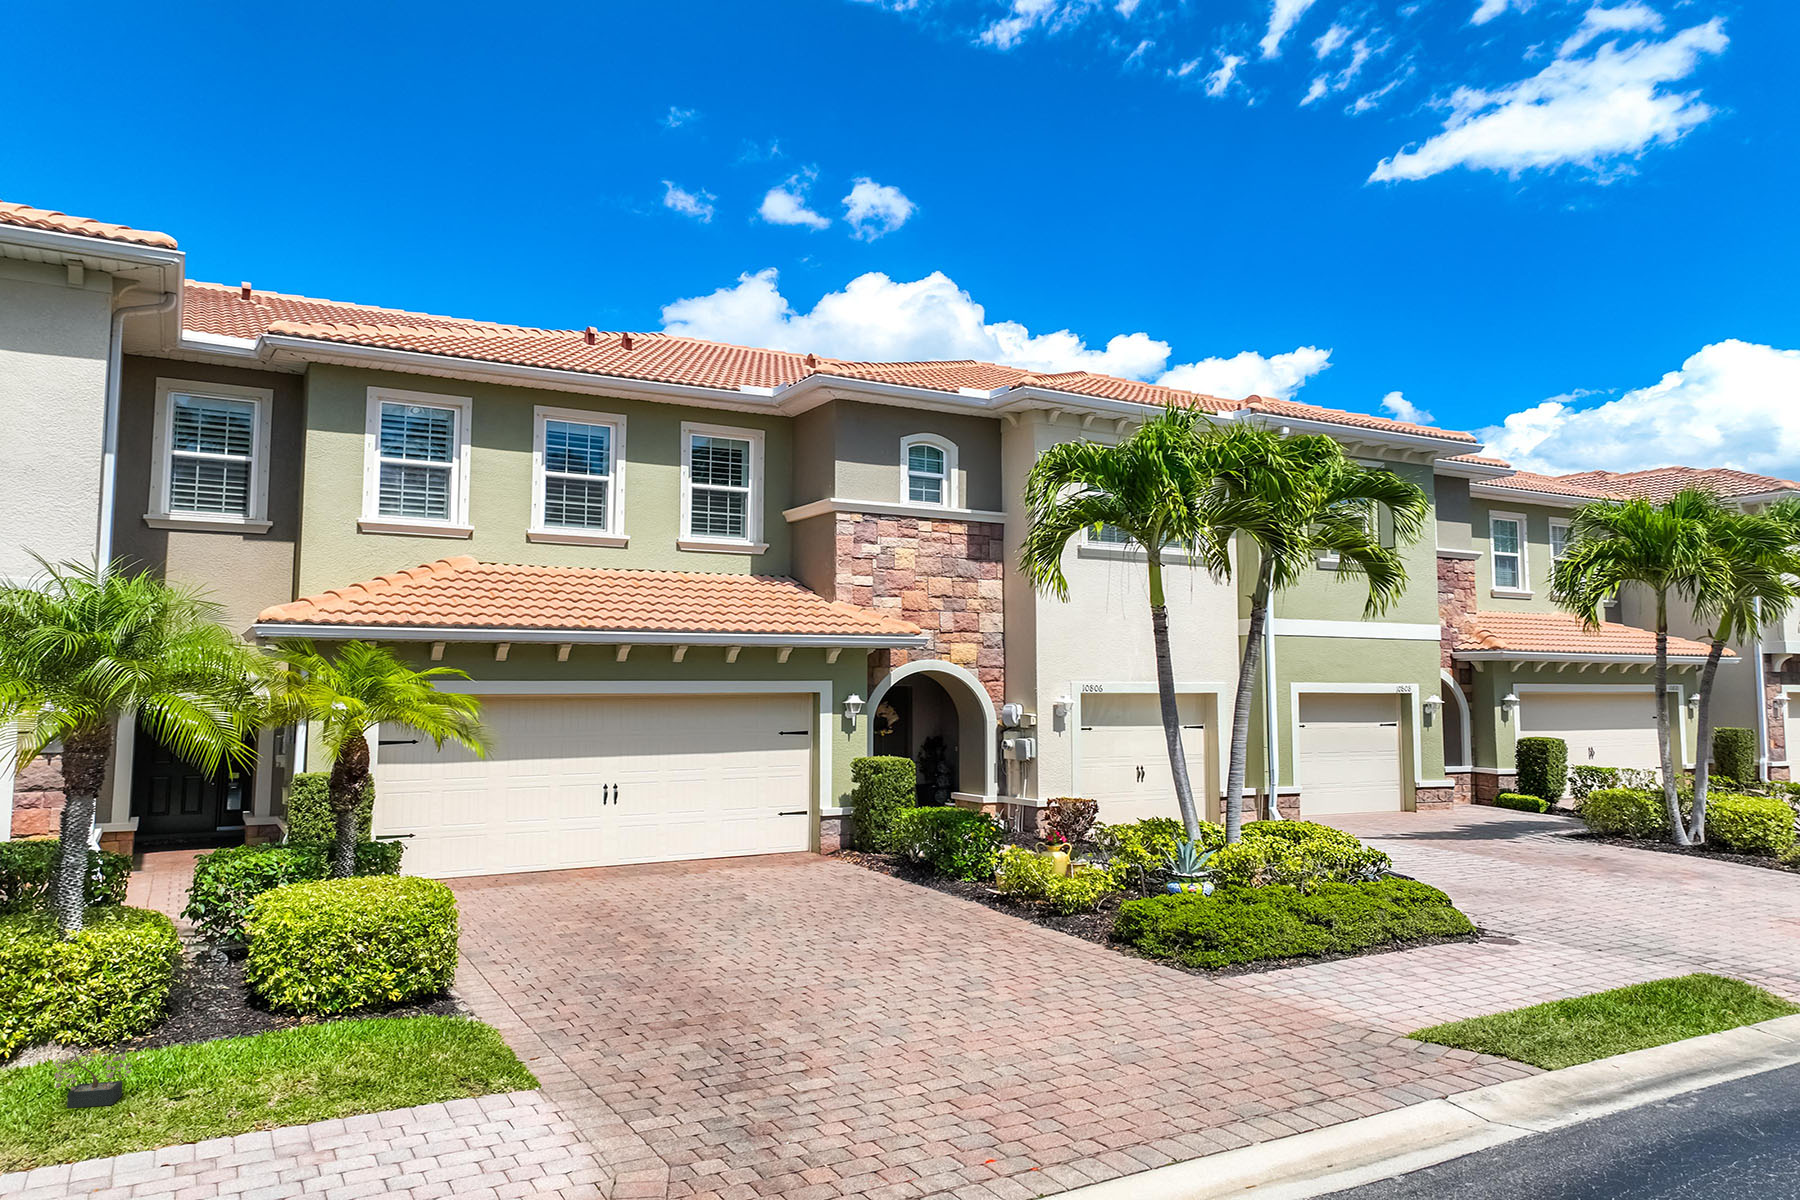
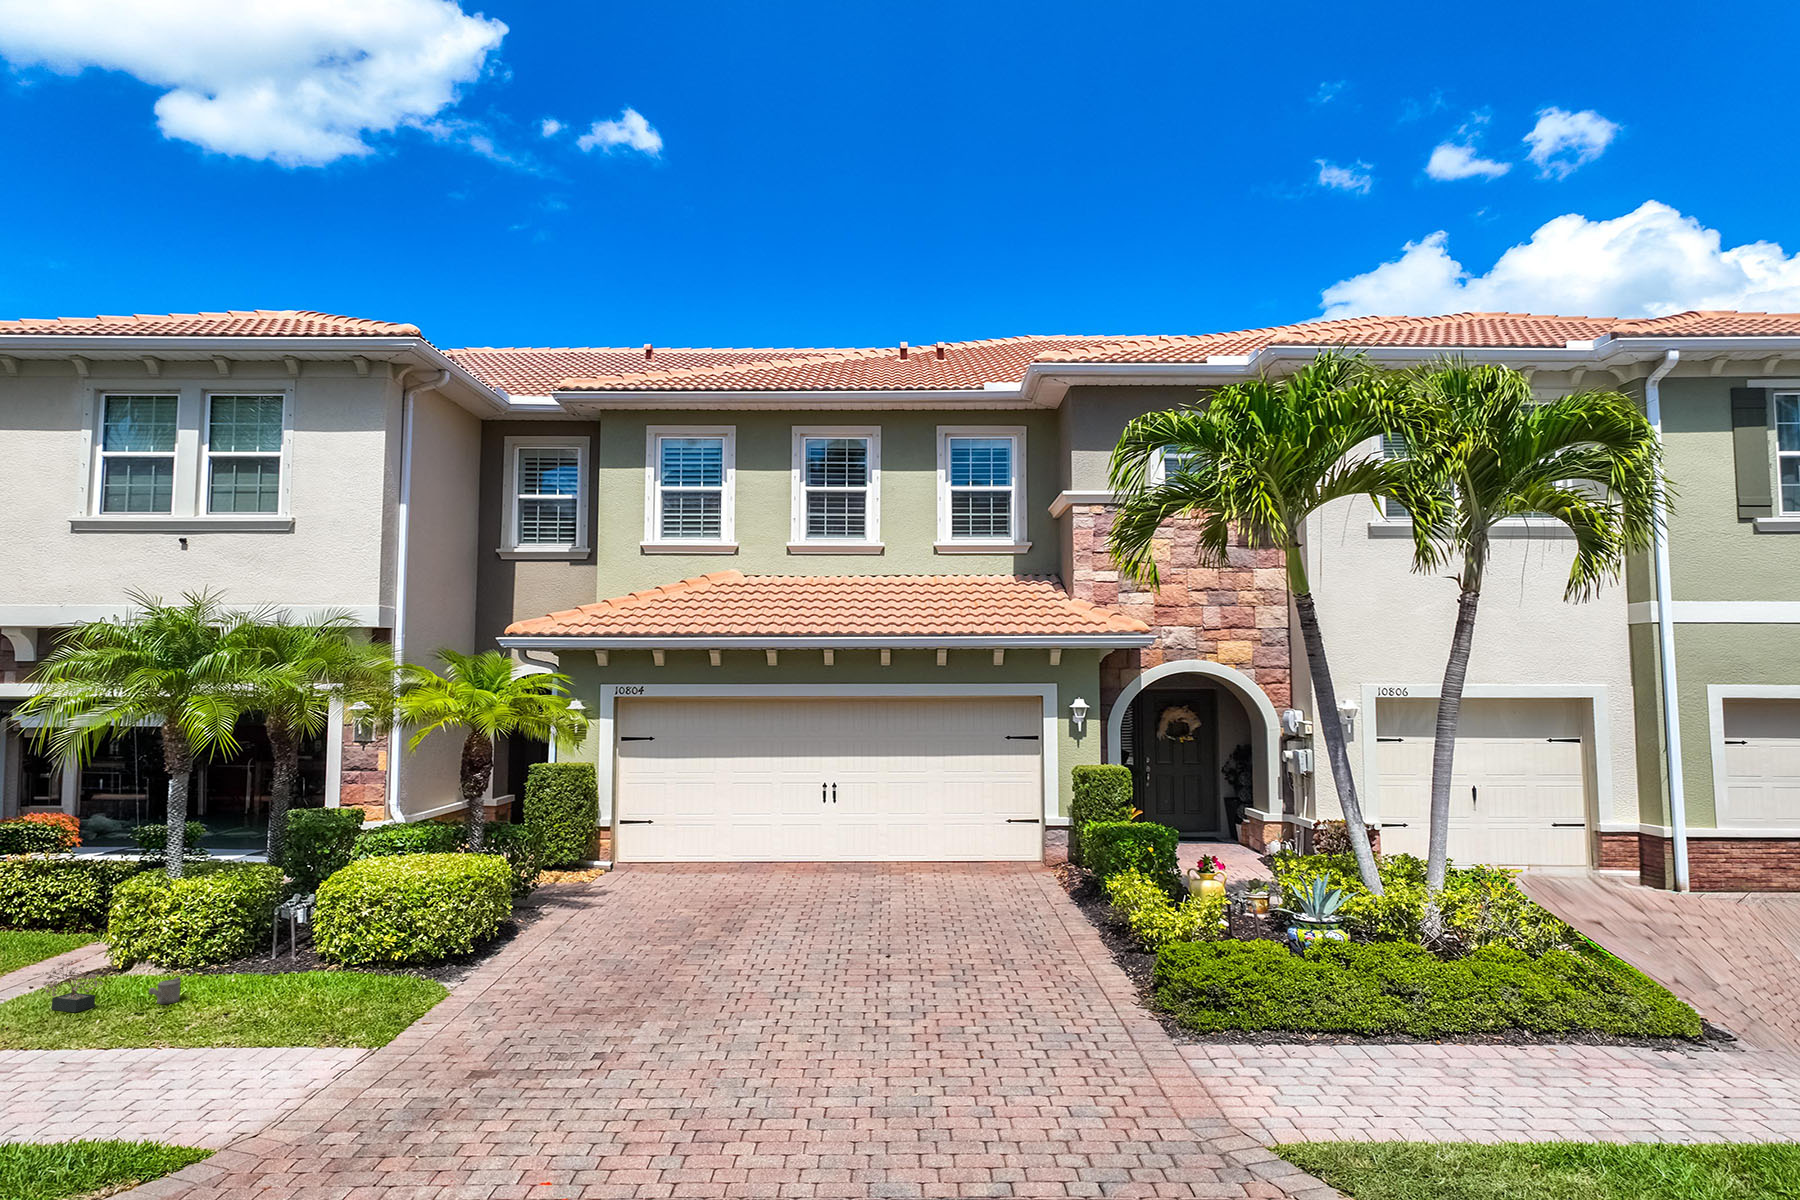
watering can: none [193,1046,222,1079] -> present [149,977,181,1004]

